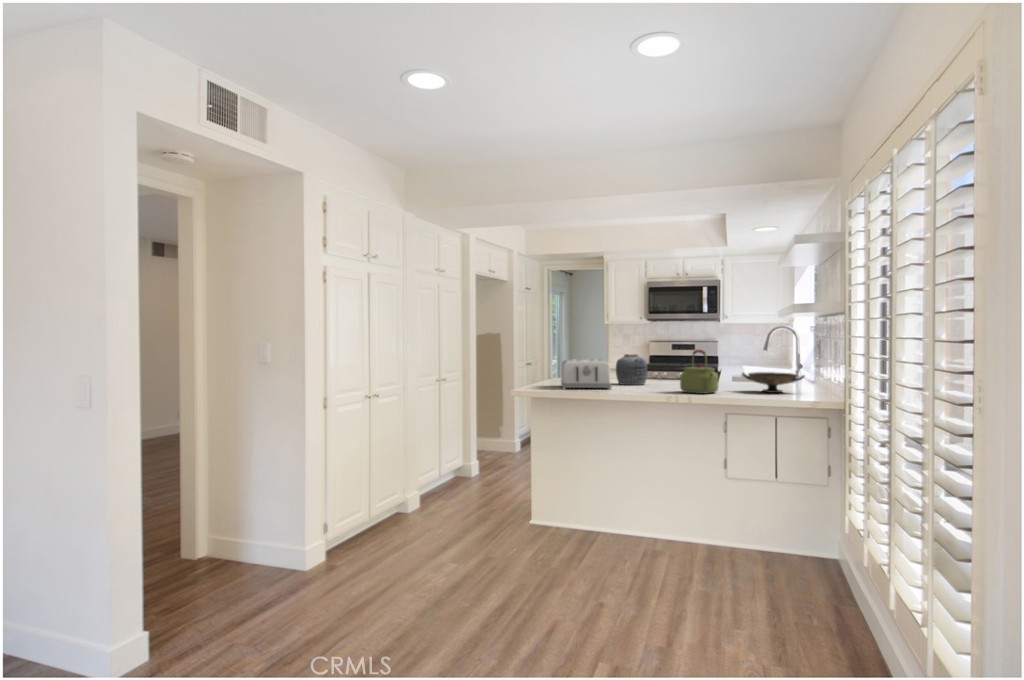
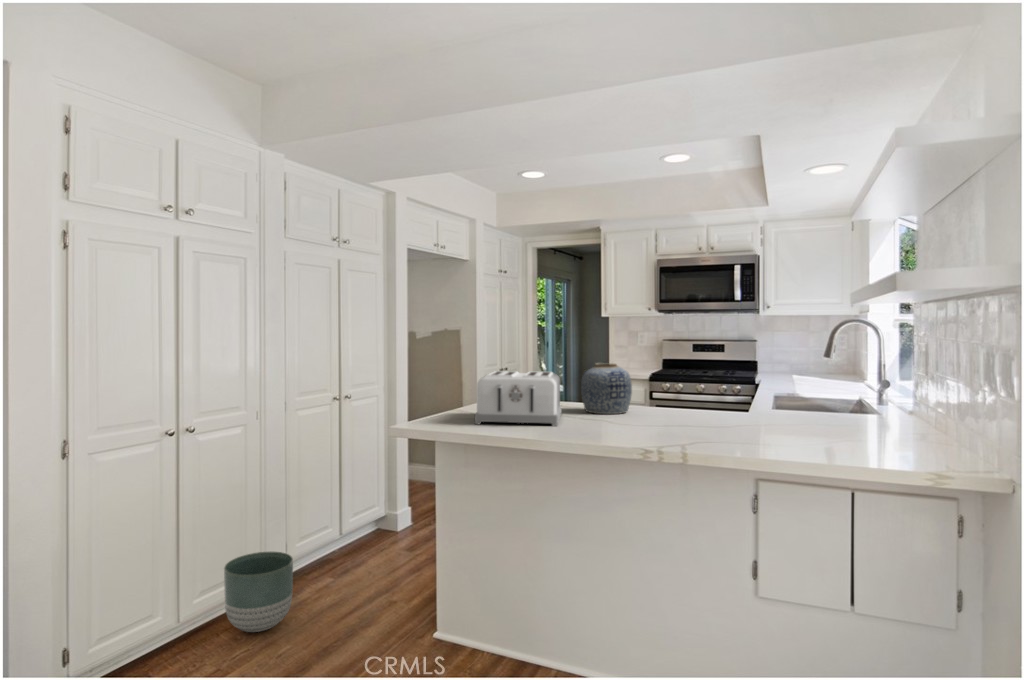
kettle: present [680,350,718,393] -> none [673,360,743,443]
decorative bowl: present [742,372,805,393] -> none [787,401,910,443]
planter: none [399,476,440,523] -> present [224,552,293,632]

